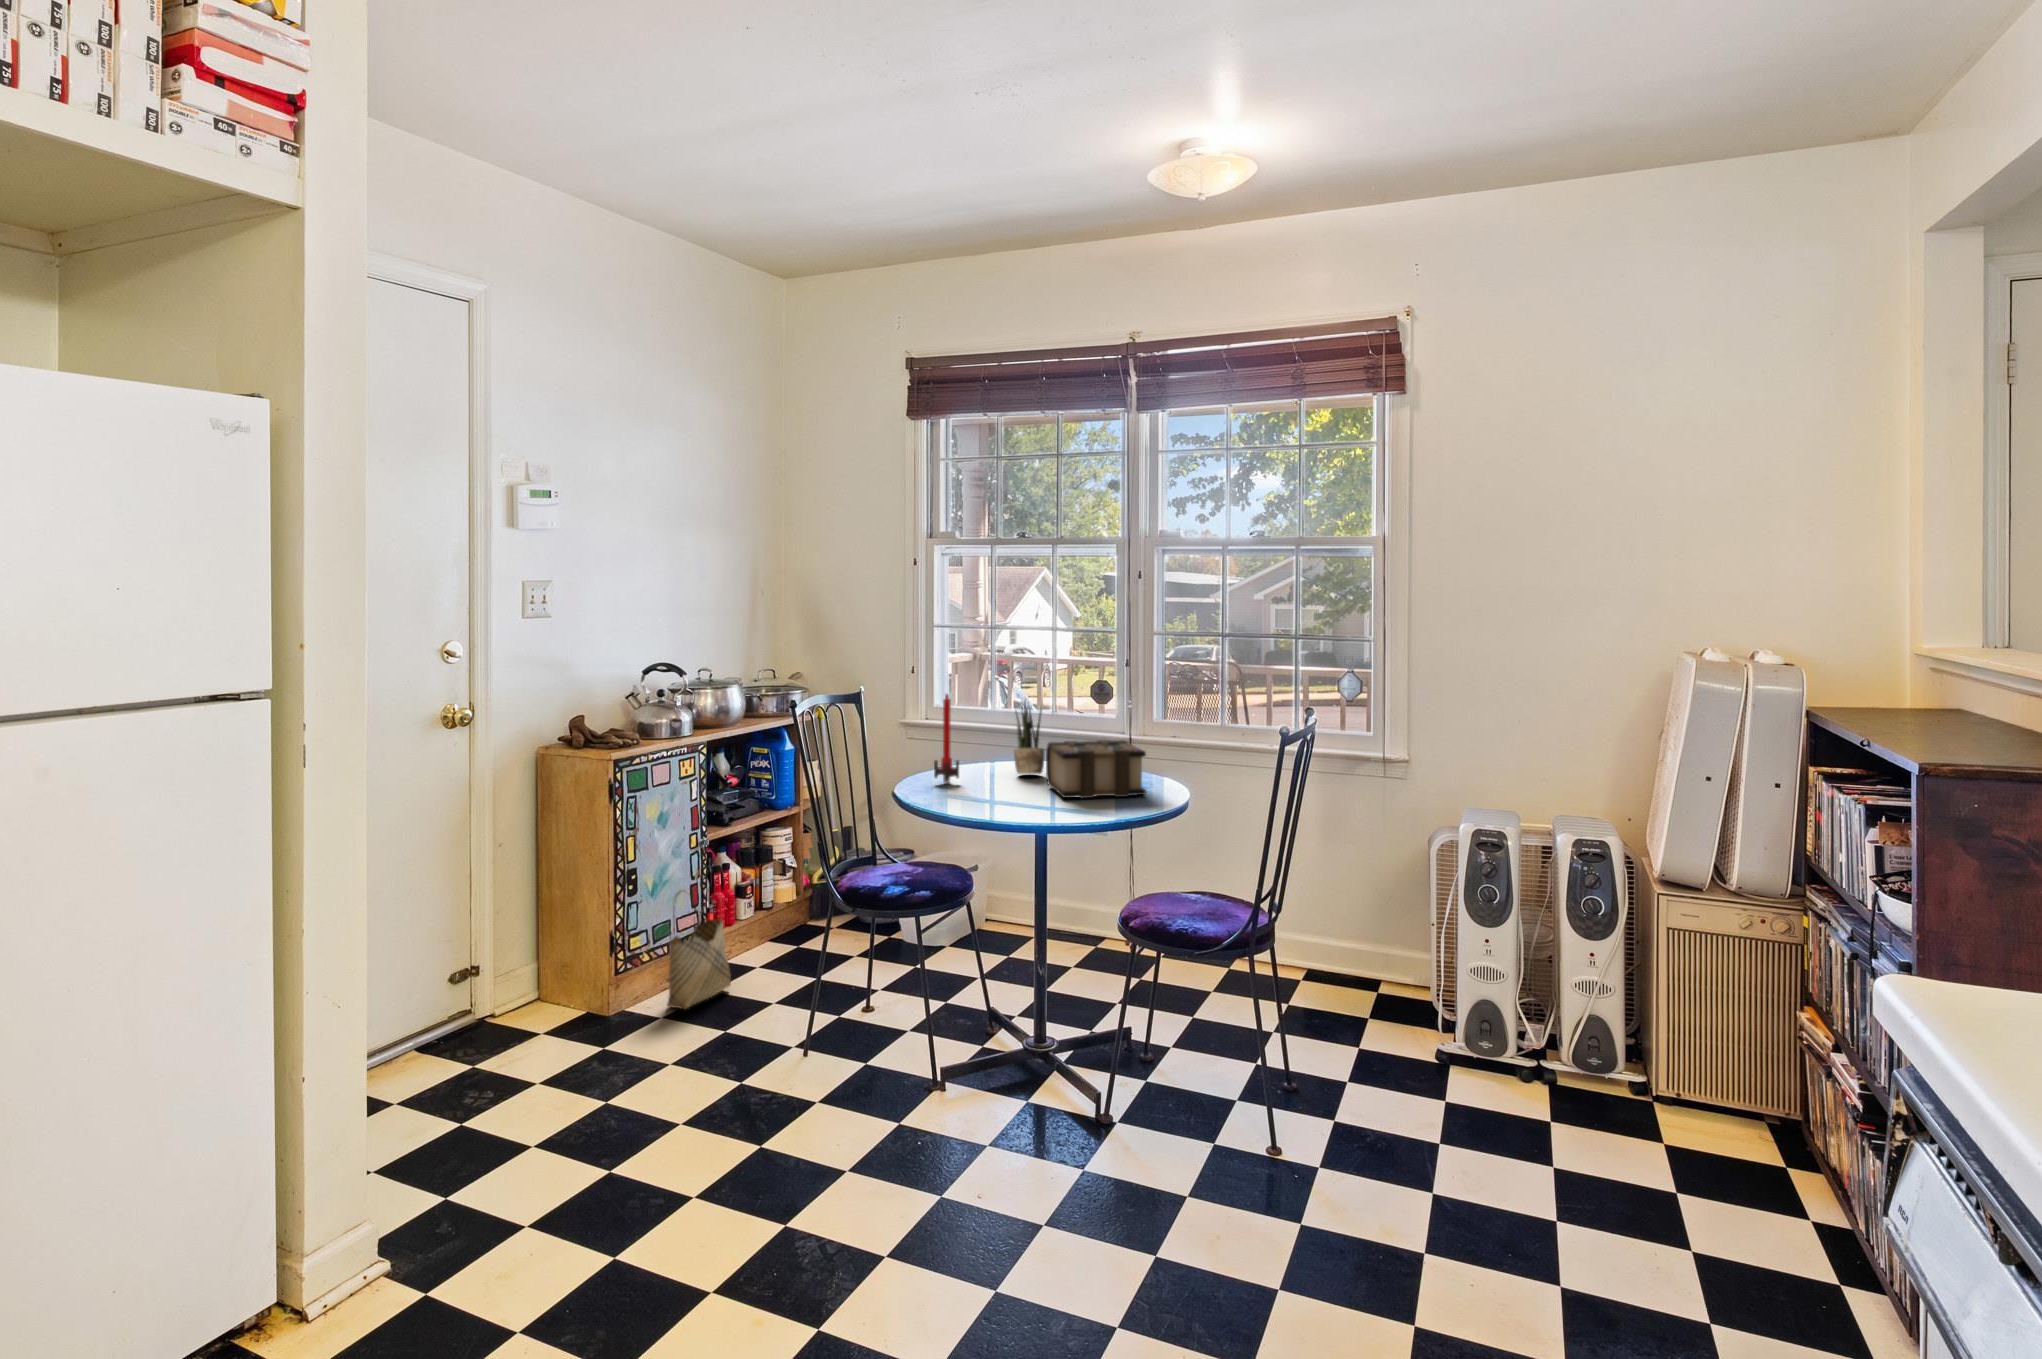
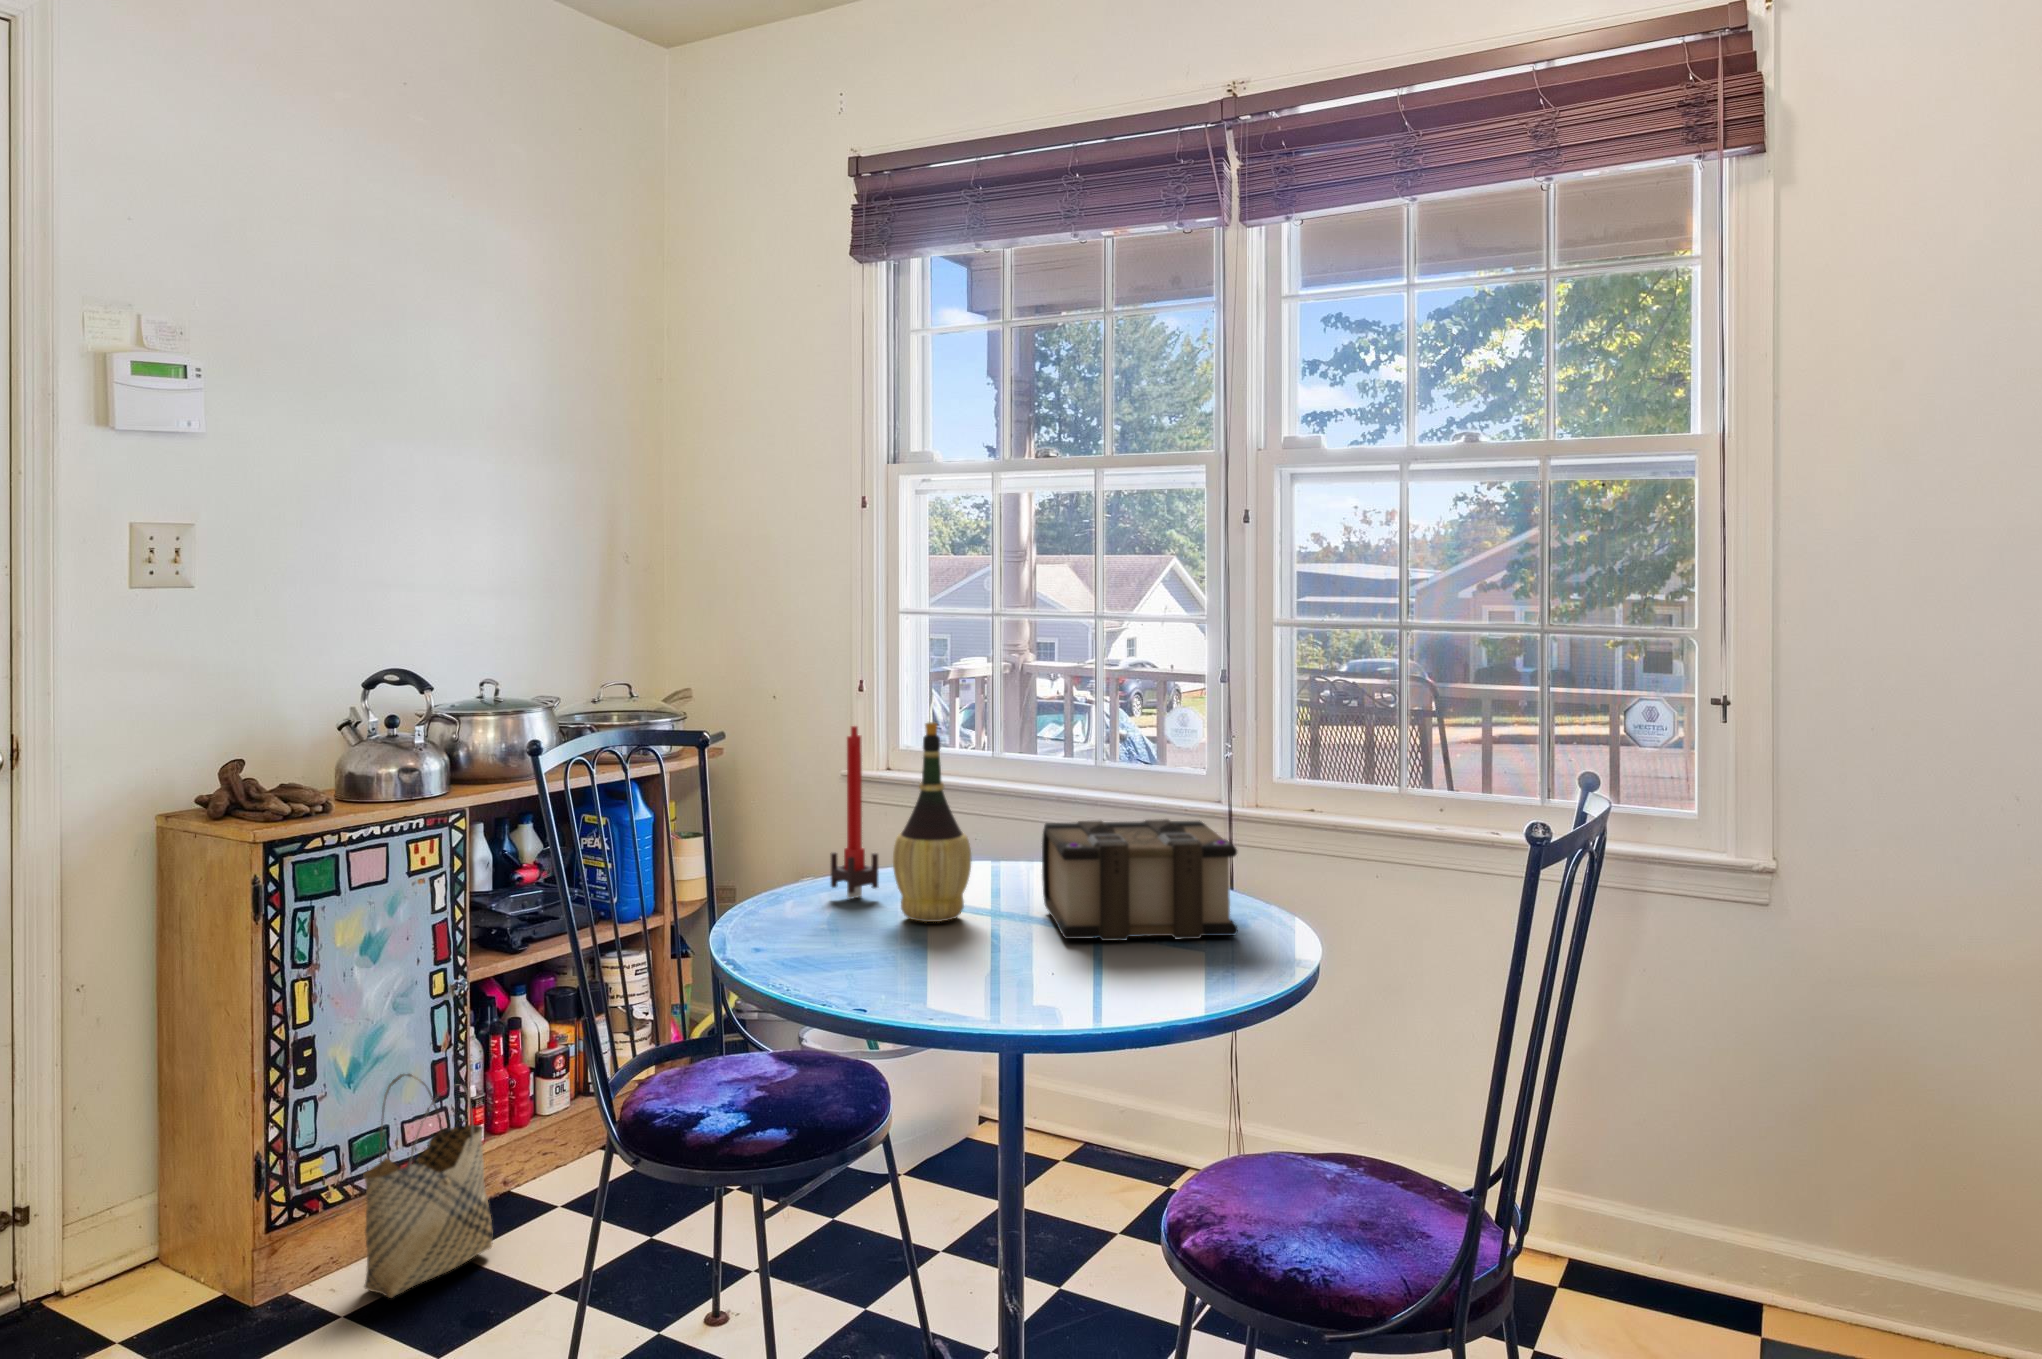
wine bottle: none [973,691,1012,792] -> present [893,722,972,922]
potted plant: present [1014,701,1044,774] -> none [991,735,1048,881]

